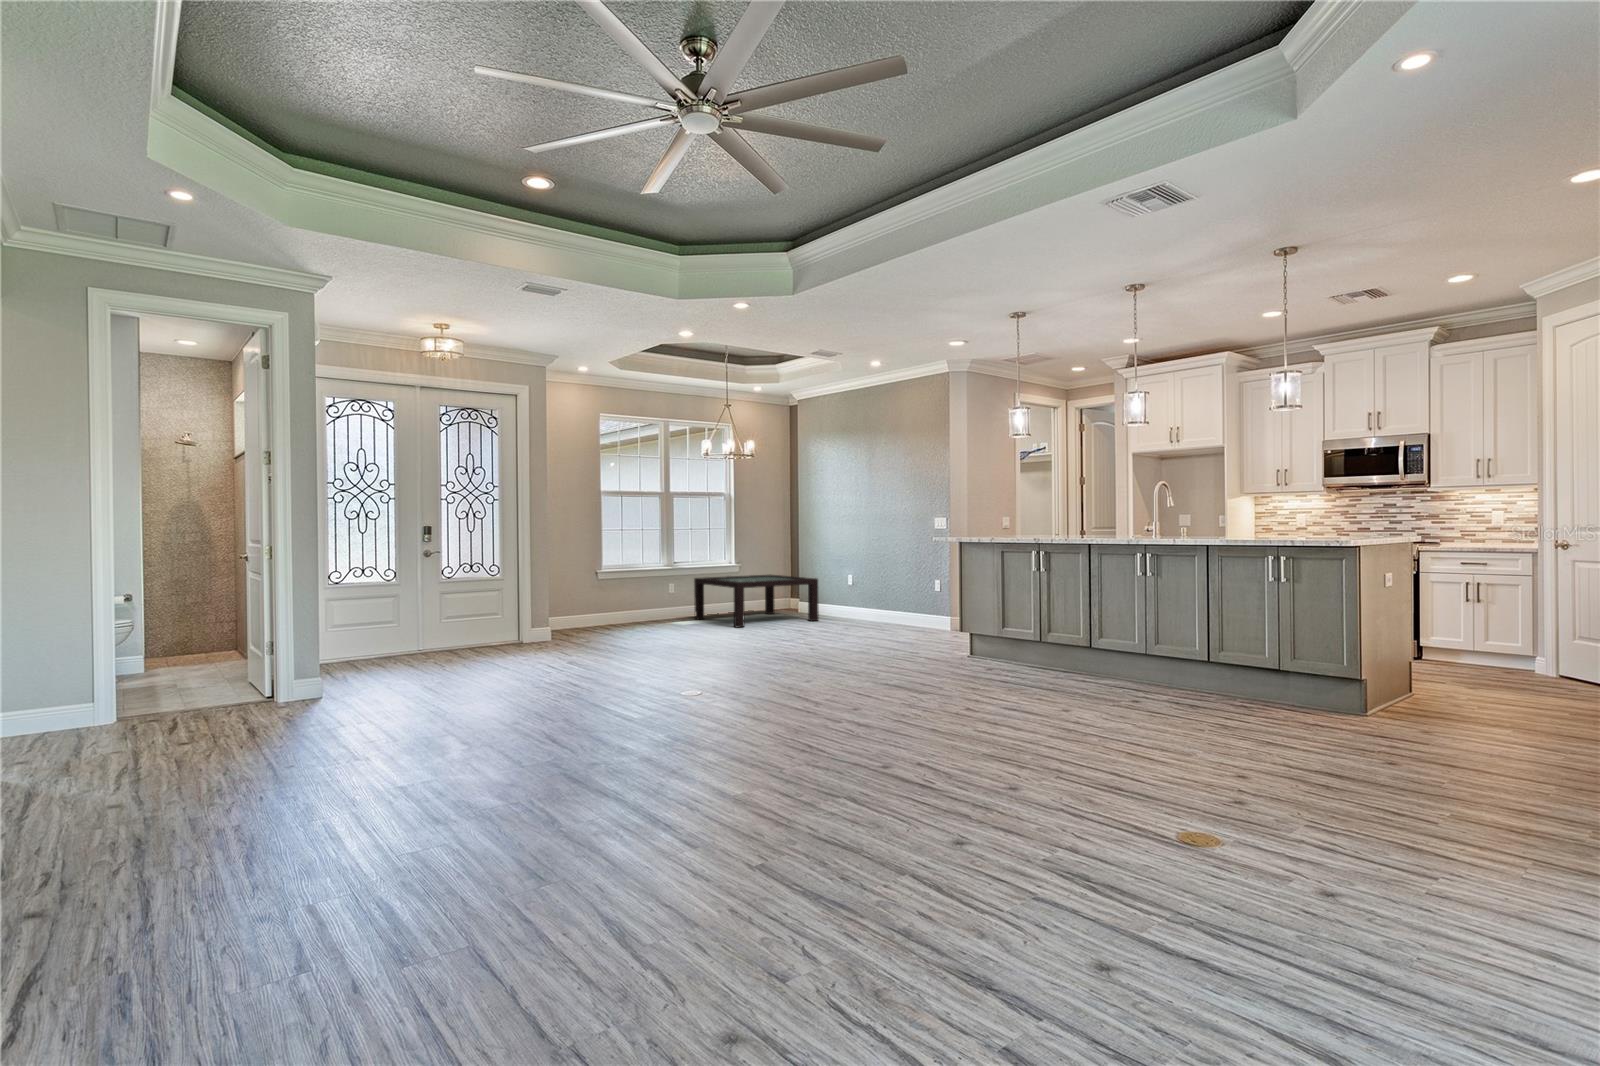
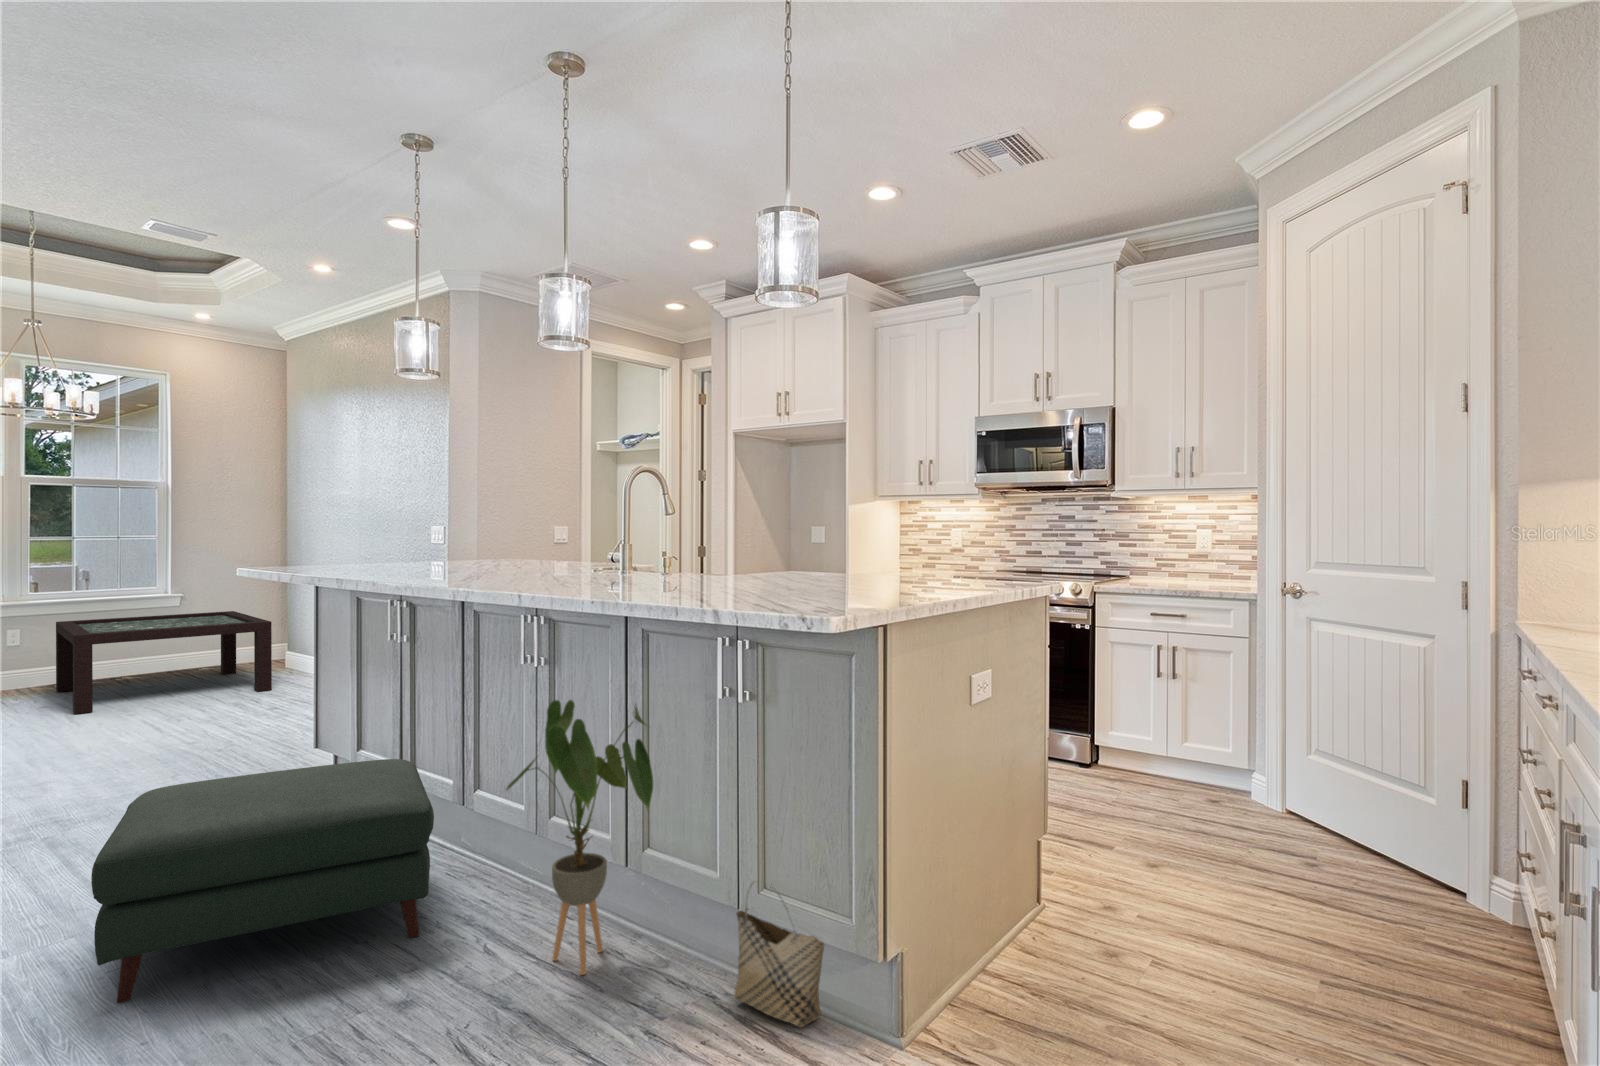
house plant: none [1155,585,1230,701] -> present [506,700,653,975]
ottoman: none [967,623,1110,699] -> present [91,759,434,1003]
woven basket: none [1277,653,1327,714] -> present [733,883,824,1027]

